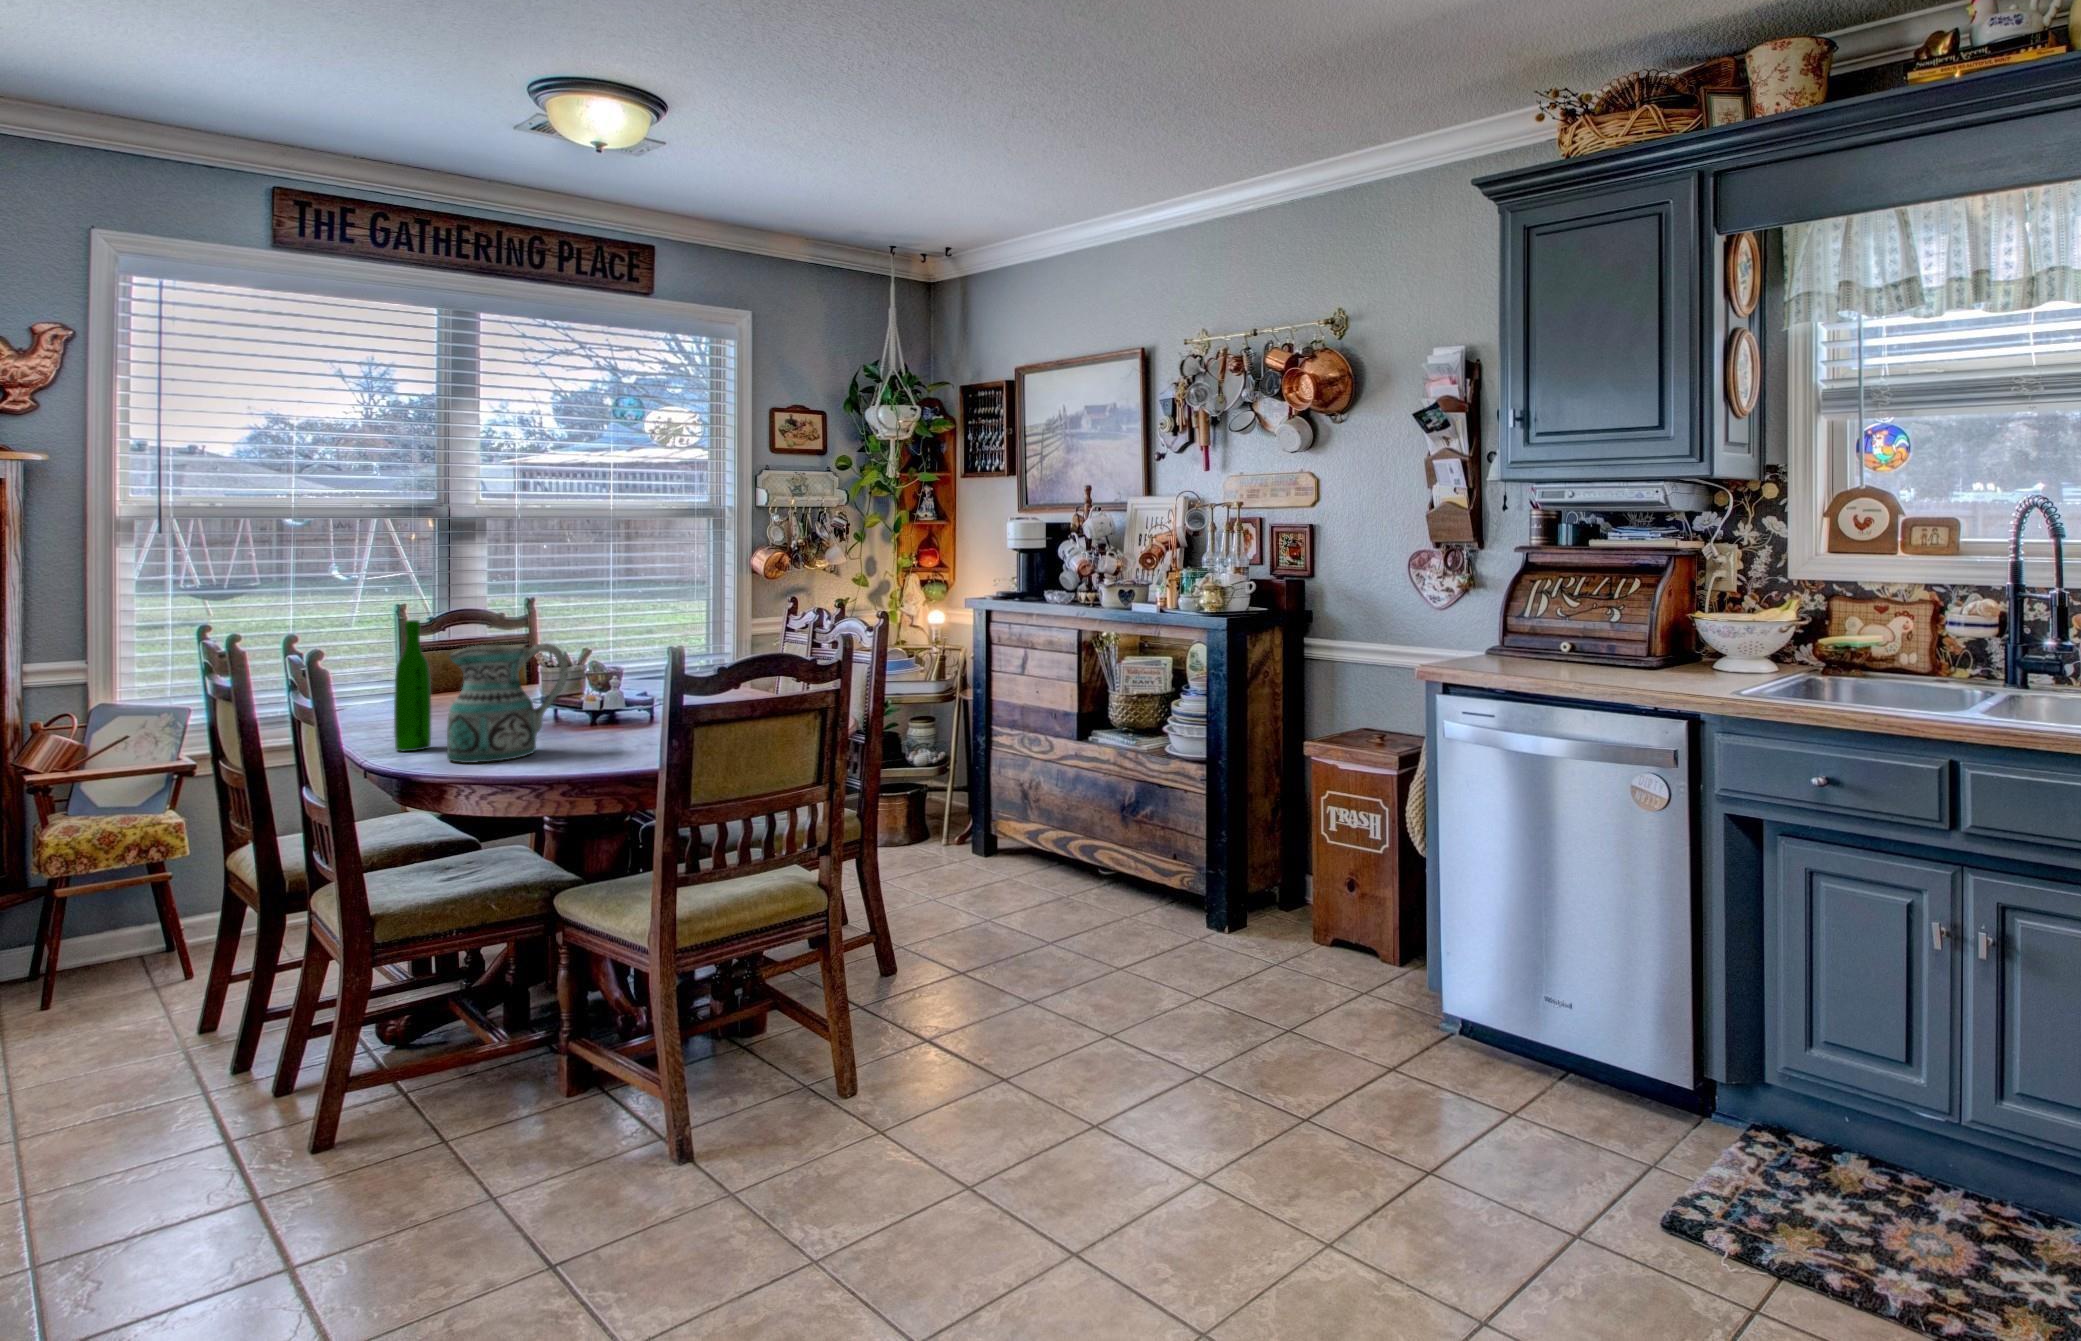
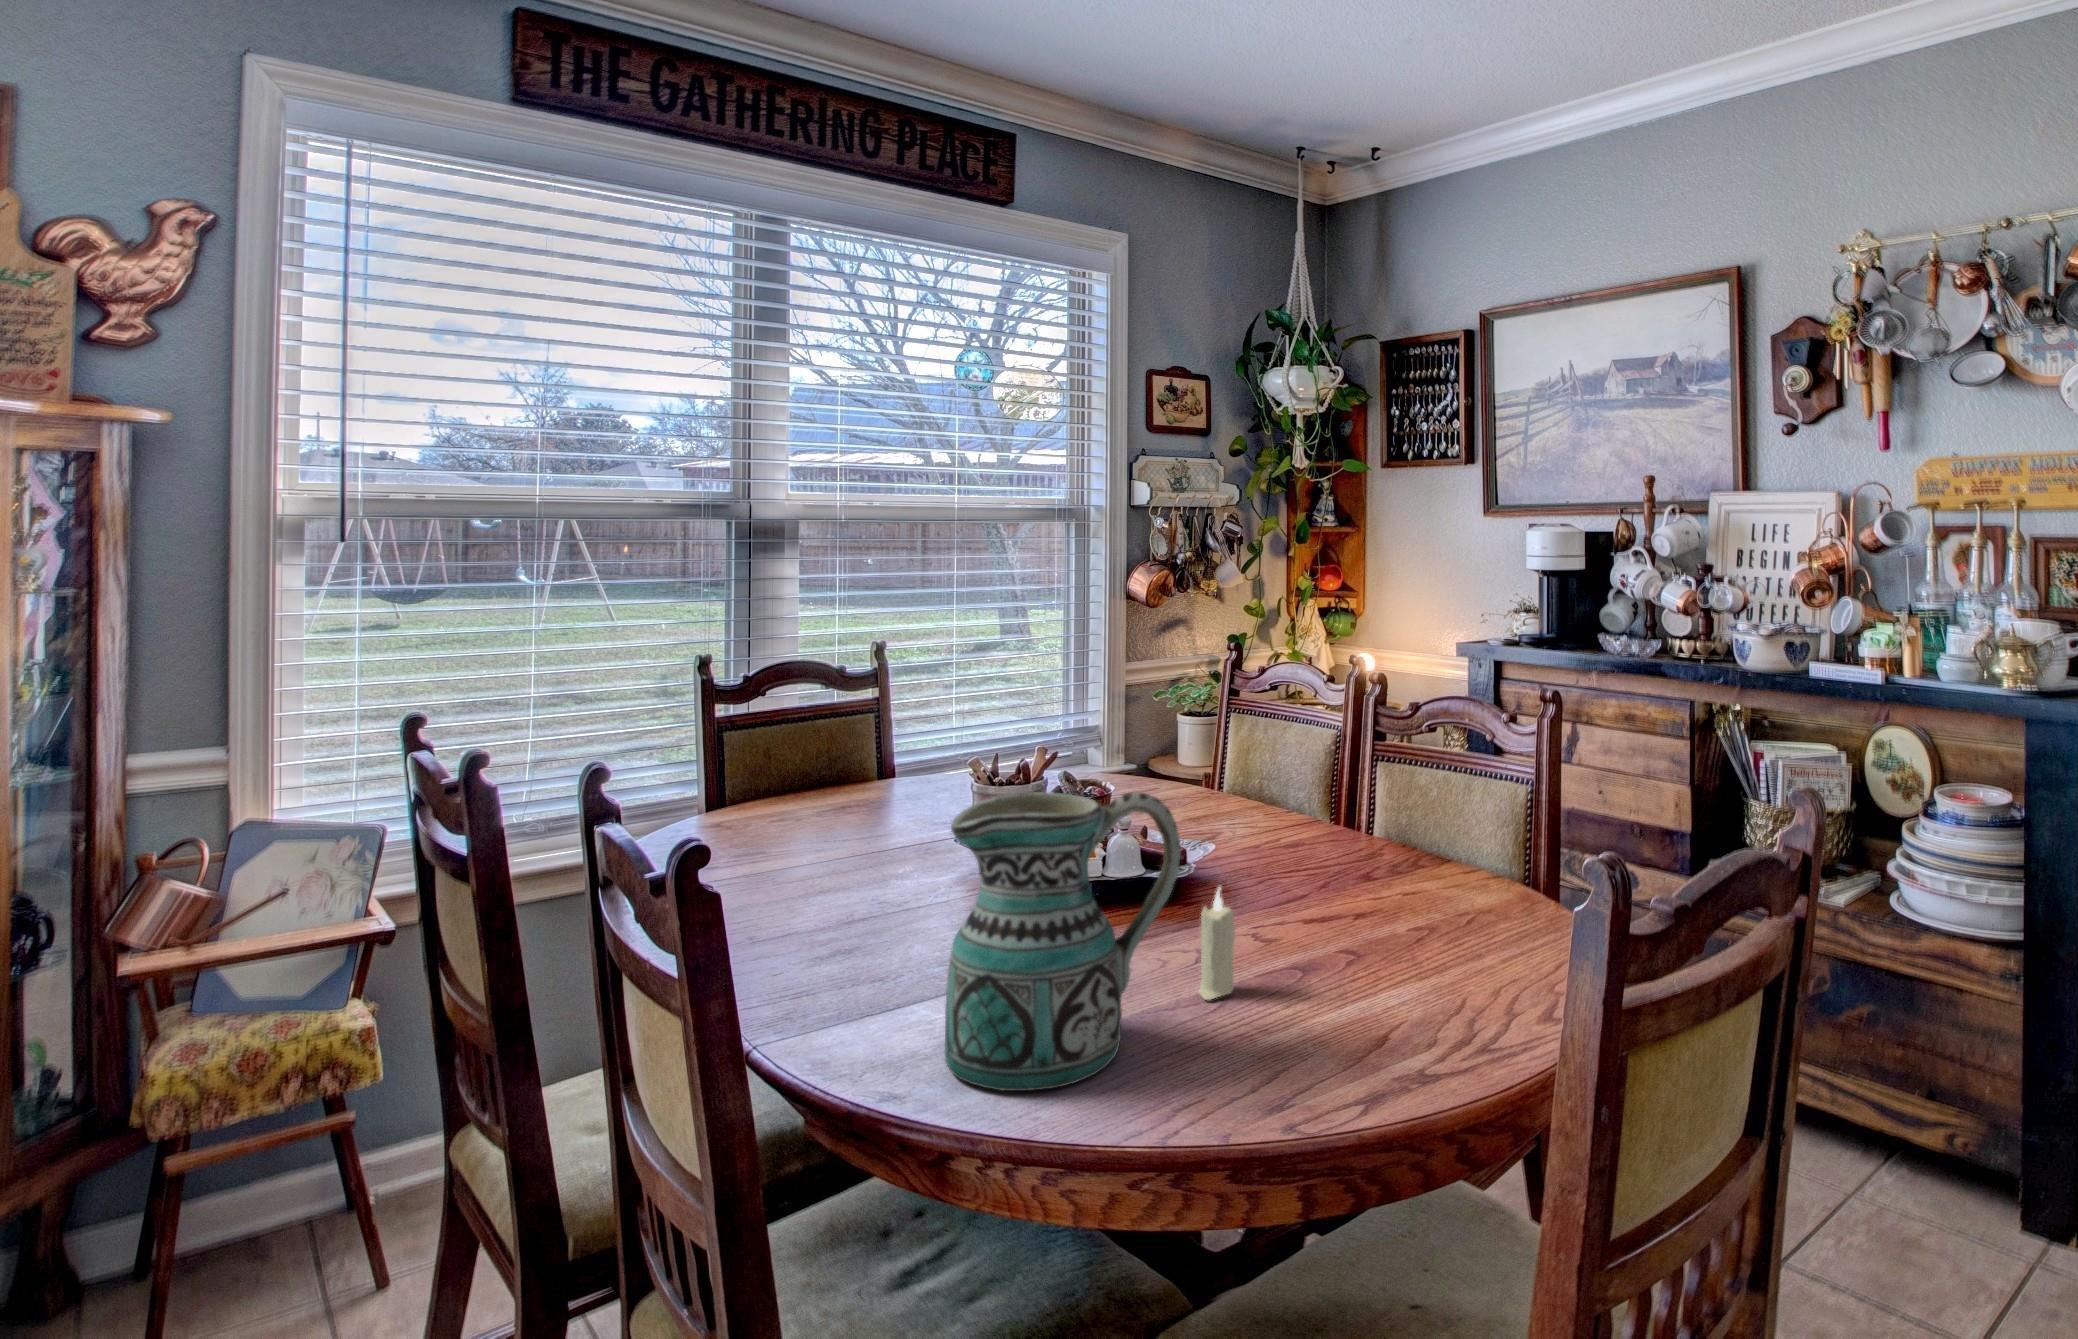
wine bottle: present [394,620,432,751] -> none [804,728,873,1021]
candle: none [594,692,614,743] -> present [1198,887,1235,1000]

